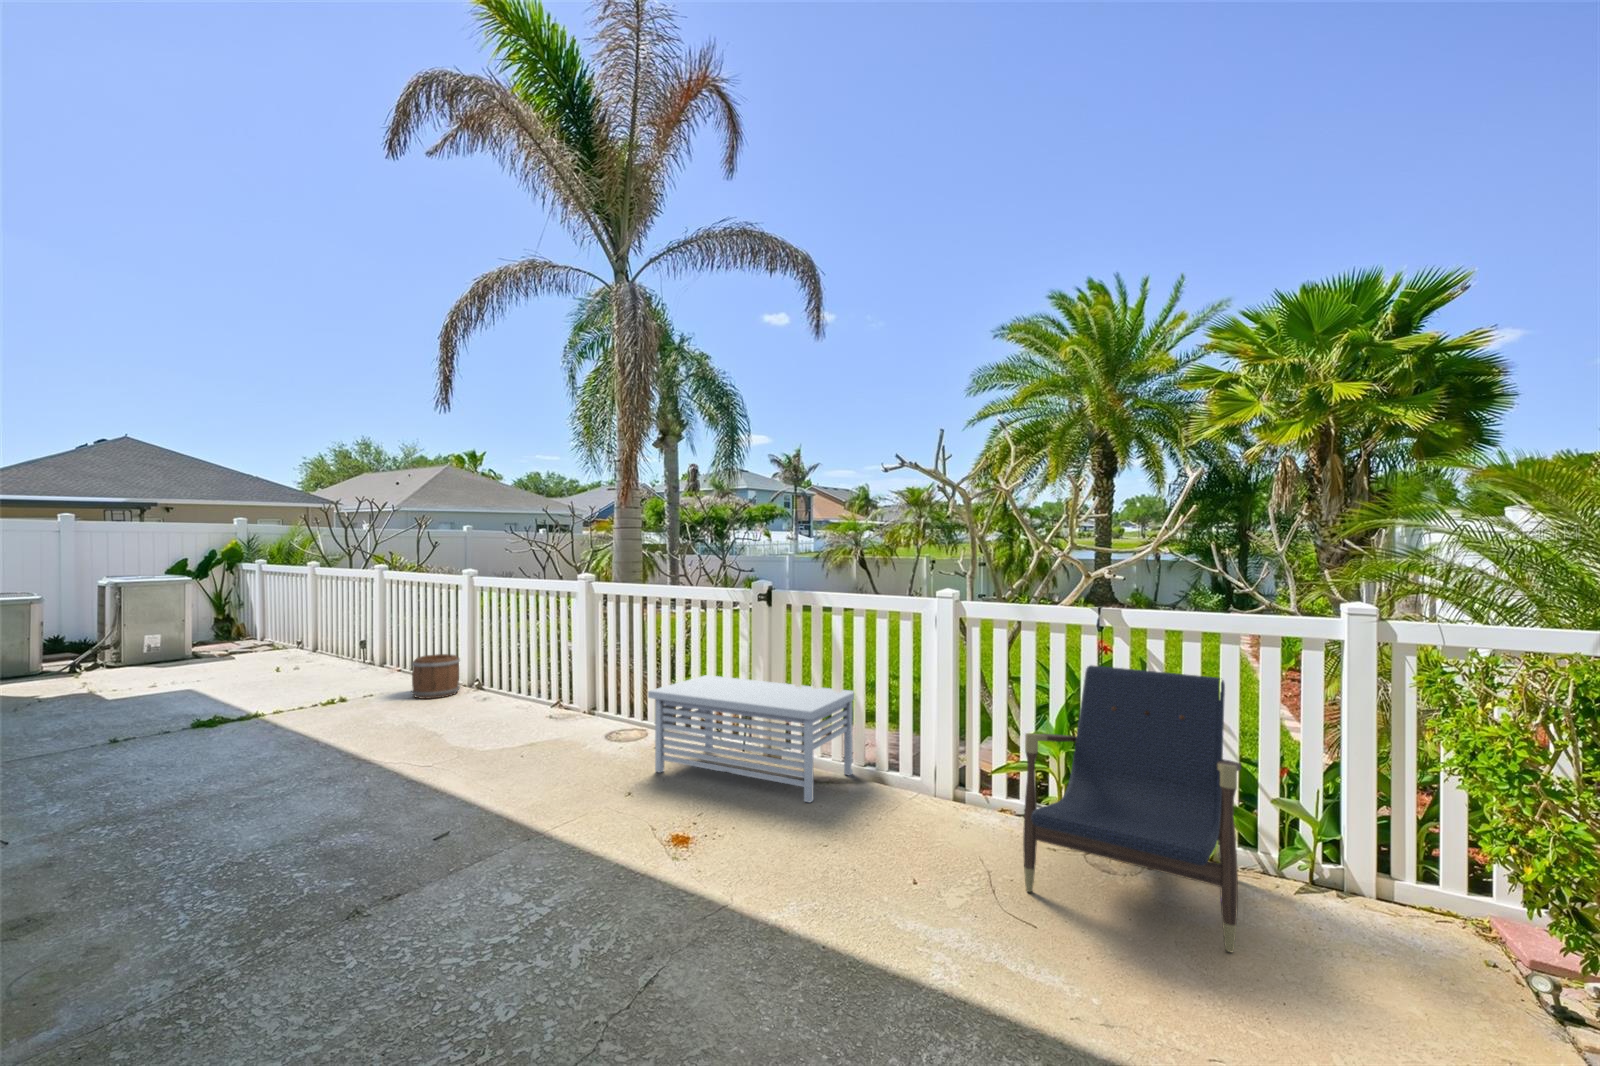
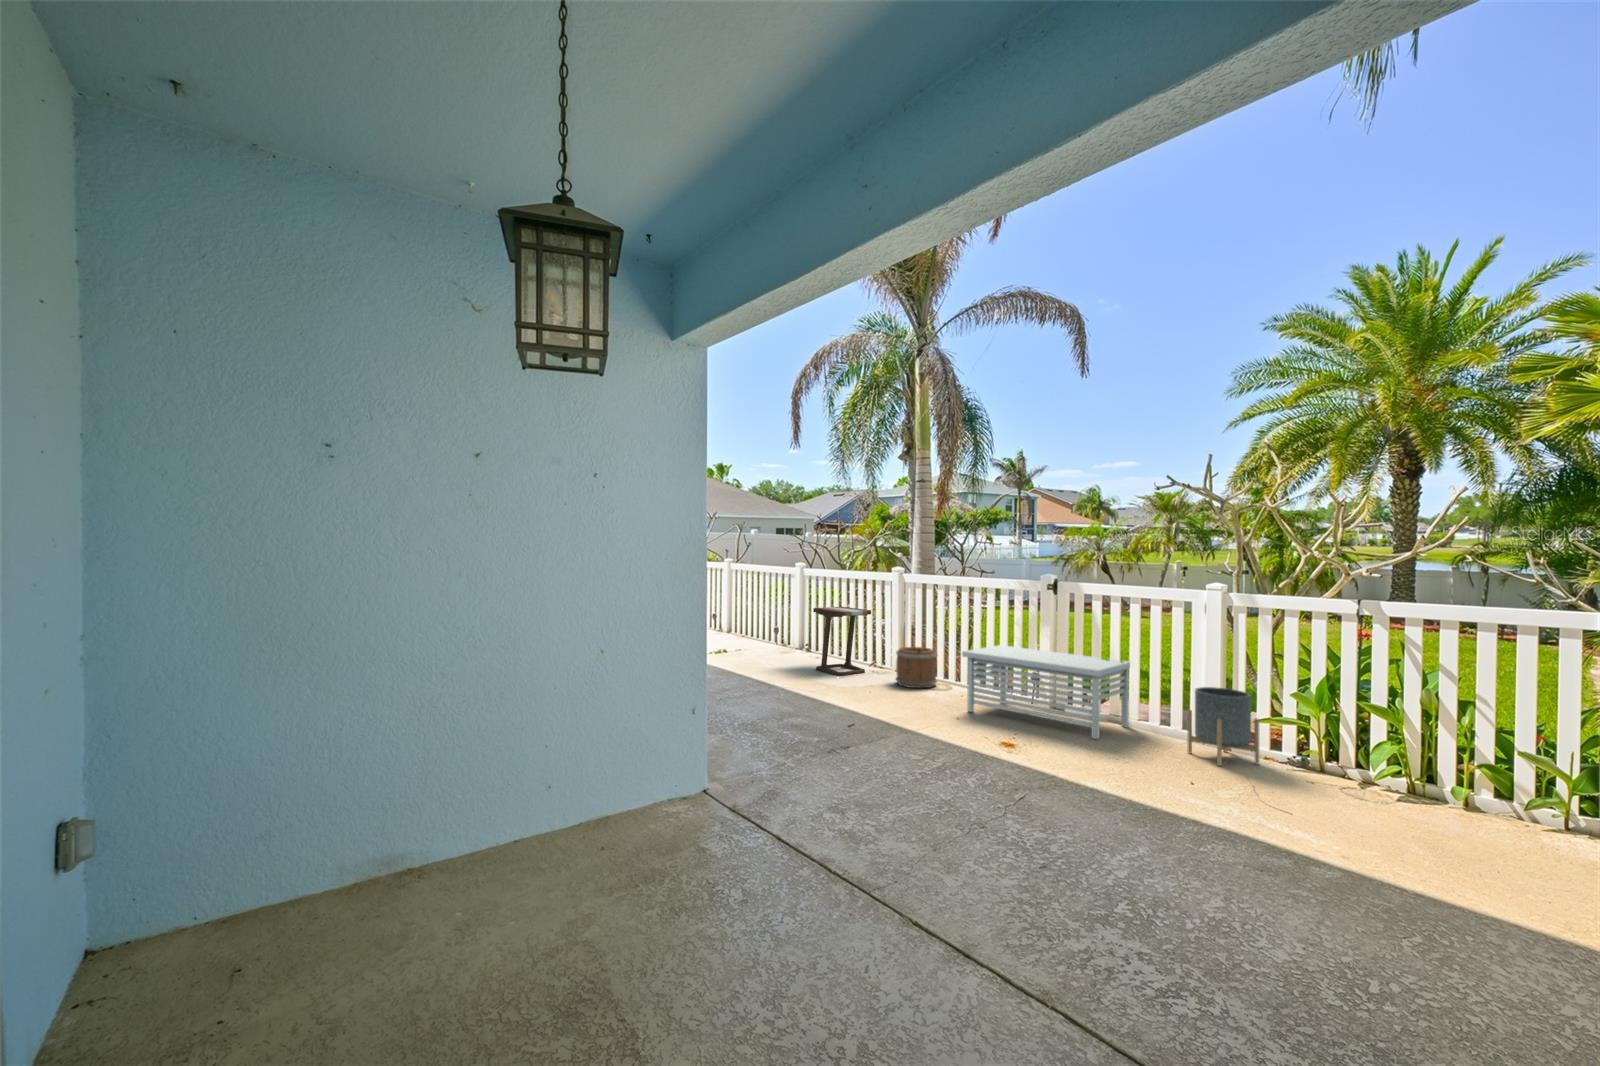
side table: none [471,629,564,730] -> present [813,607,871,676]
bucket: present [411,654,460,699] -> present [896,647,937,688]
lounge chair: present [1023,665,1241,952] -> none [1284,644,1480,852]
planter: none [915,723,995,831] -> present [1187,687,1259,766]

